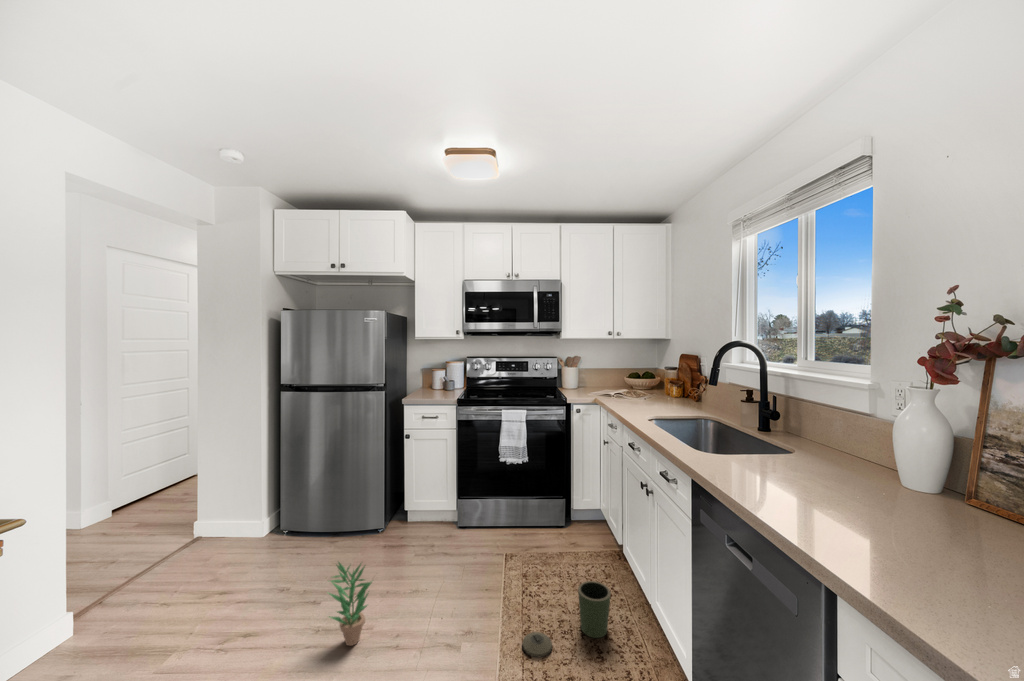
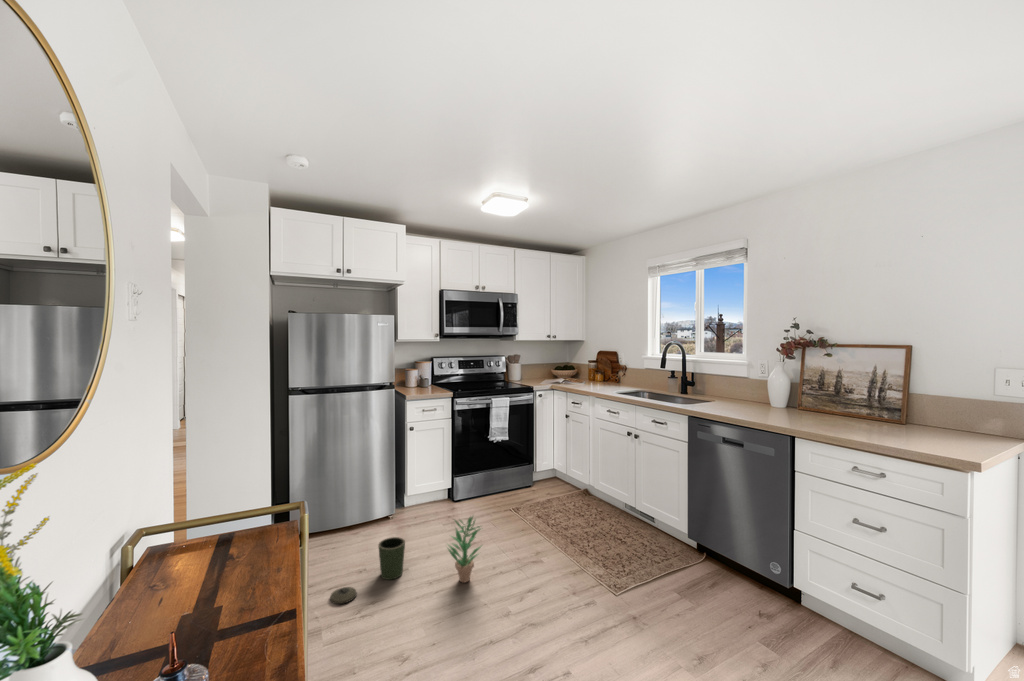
trash can: present [522,581,611,657] -> present [330,537,405,604]

